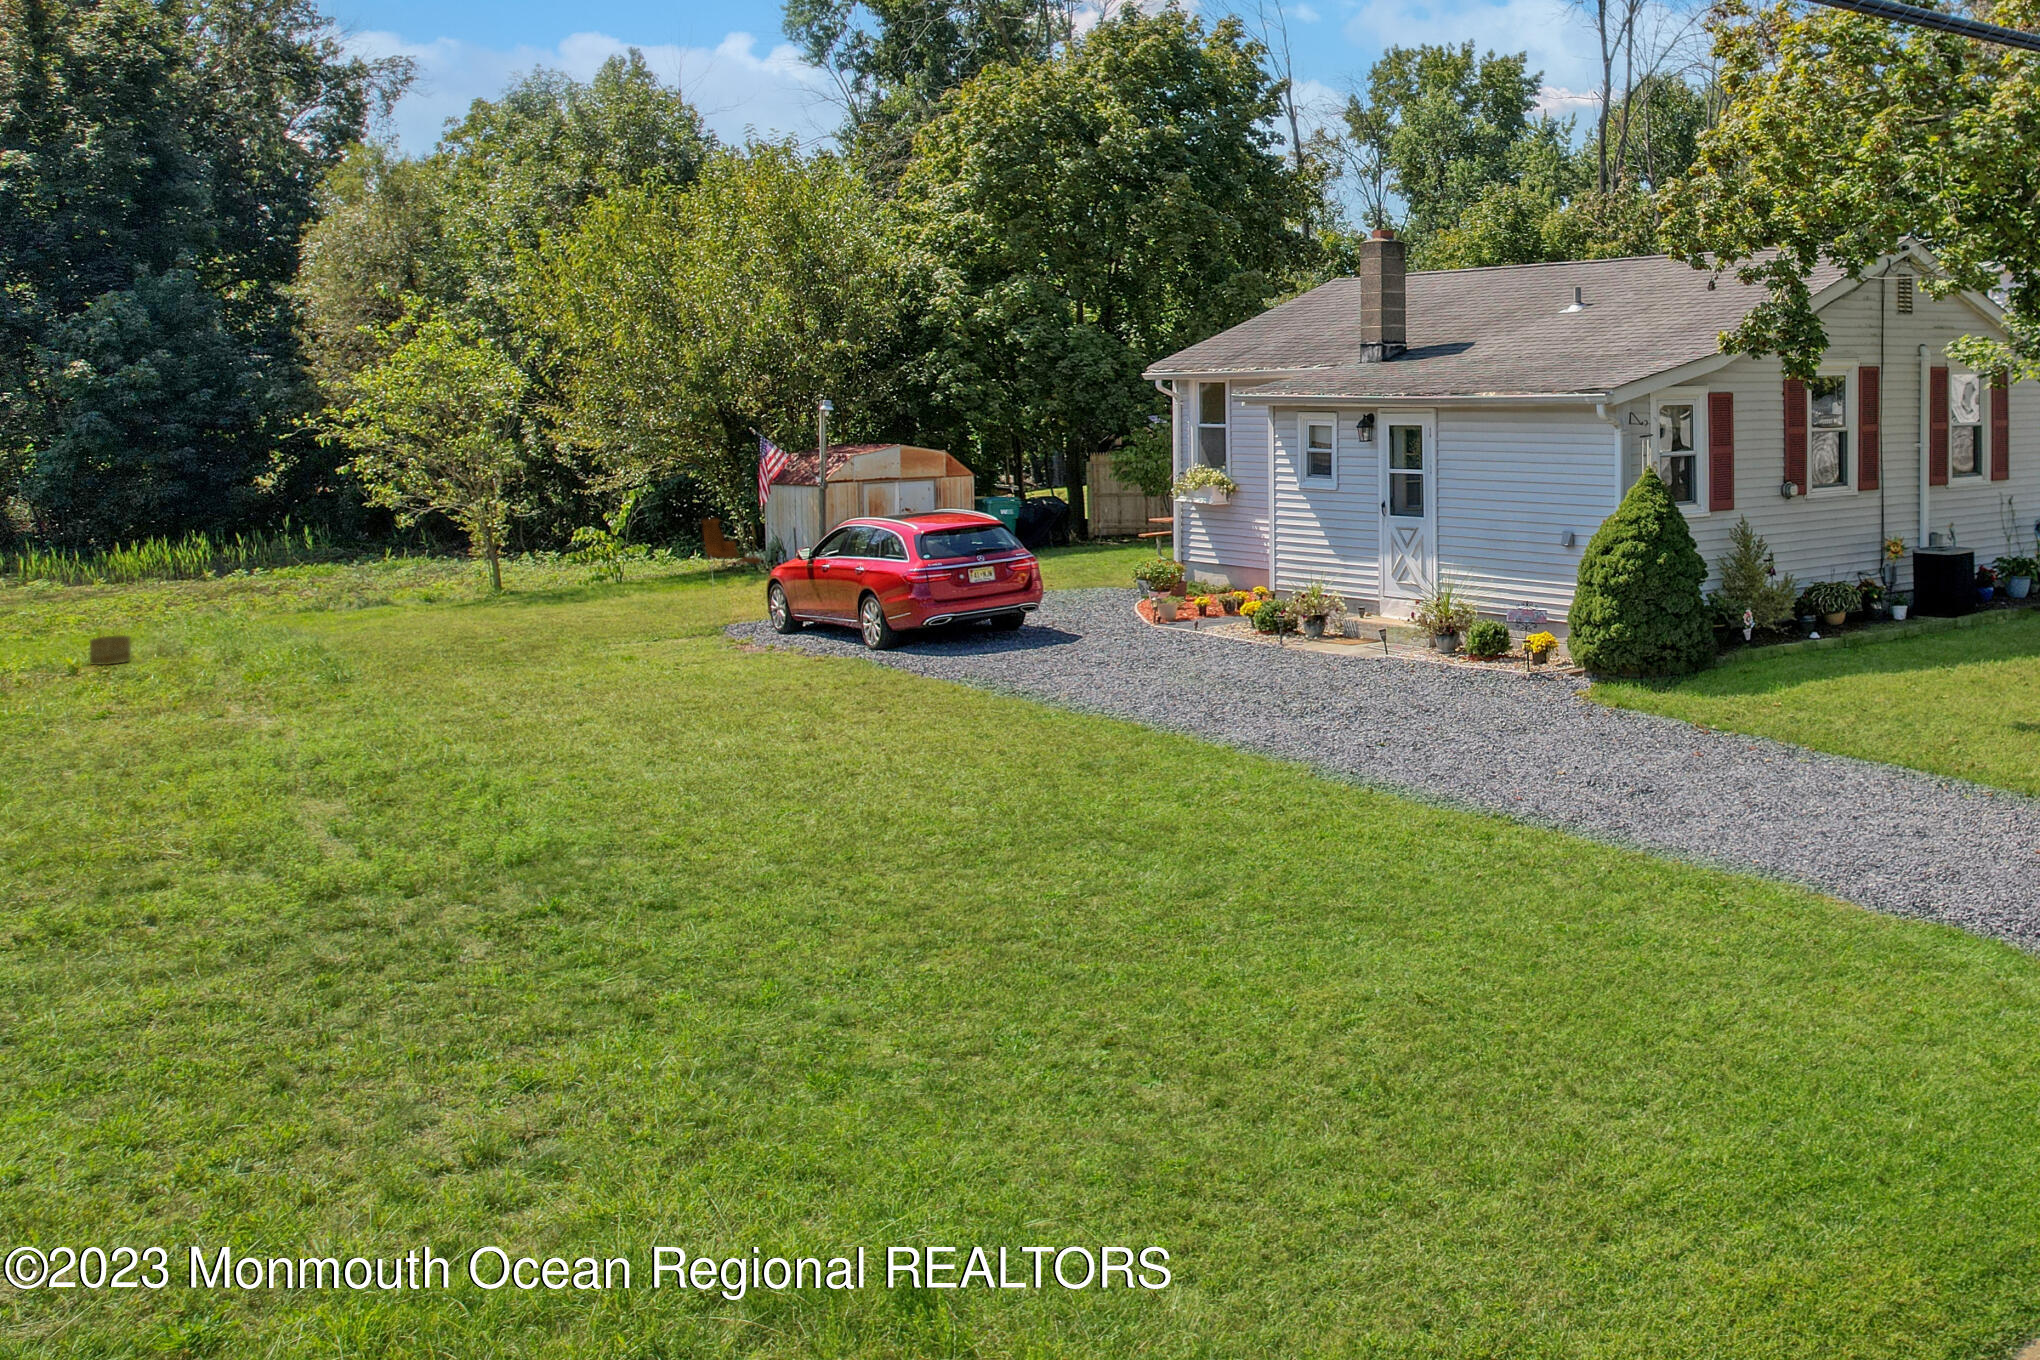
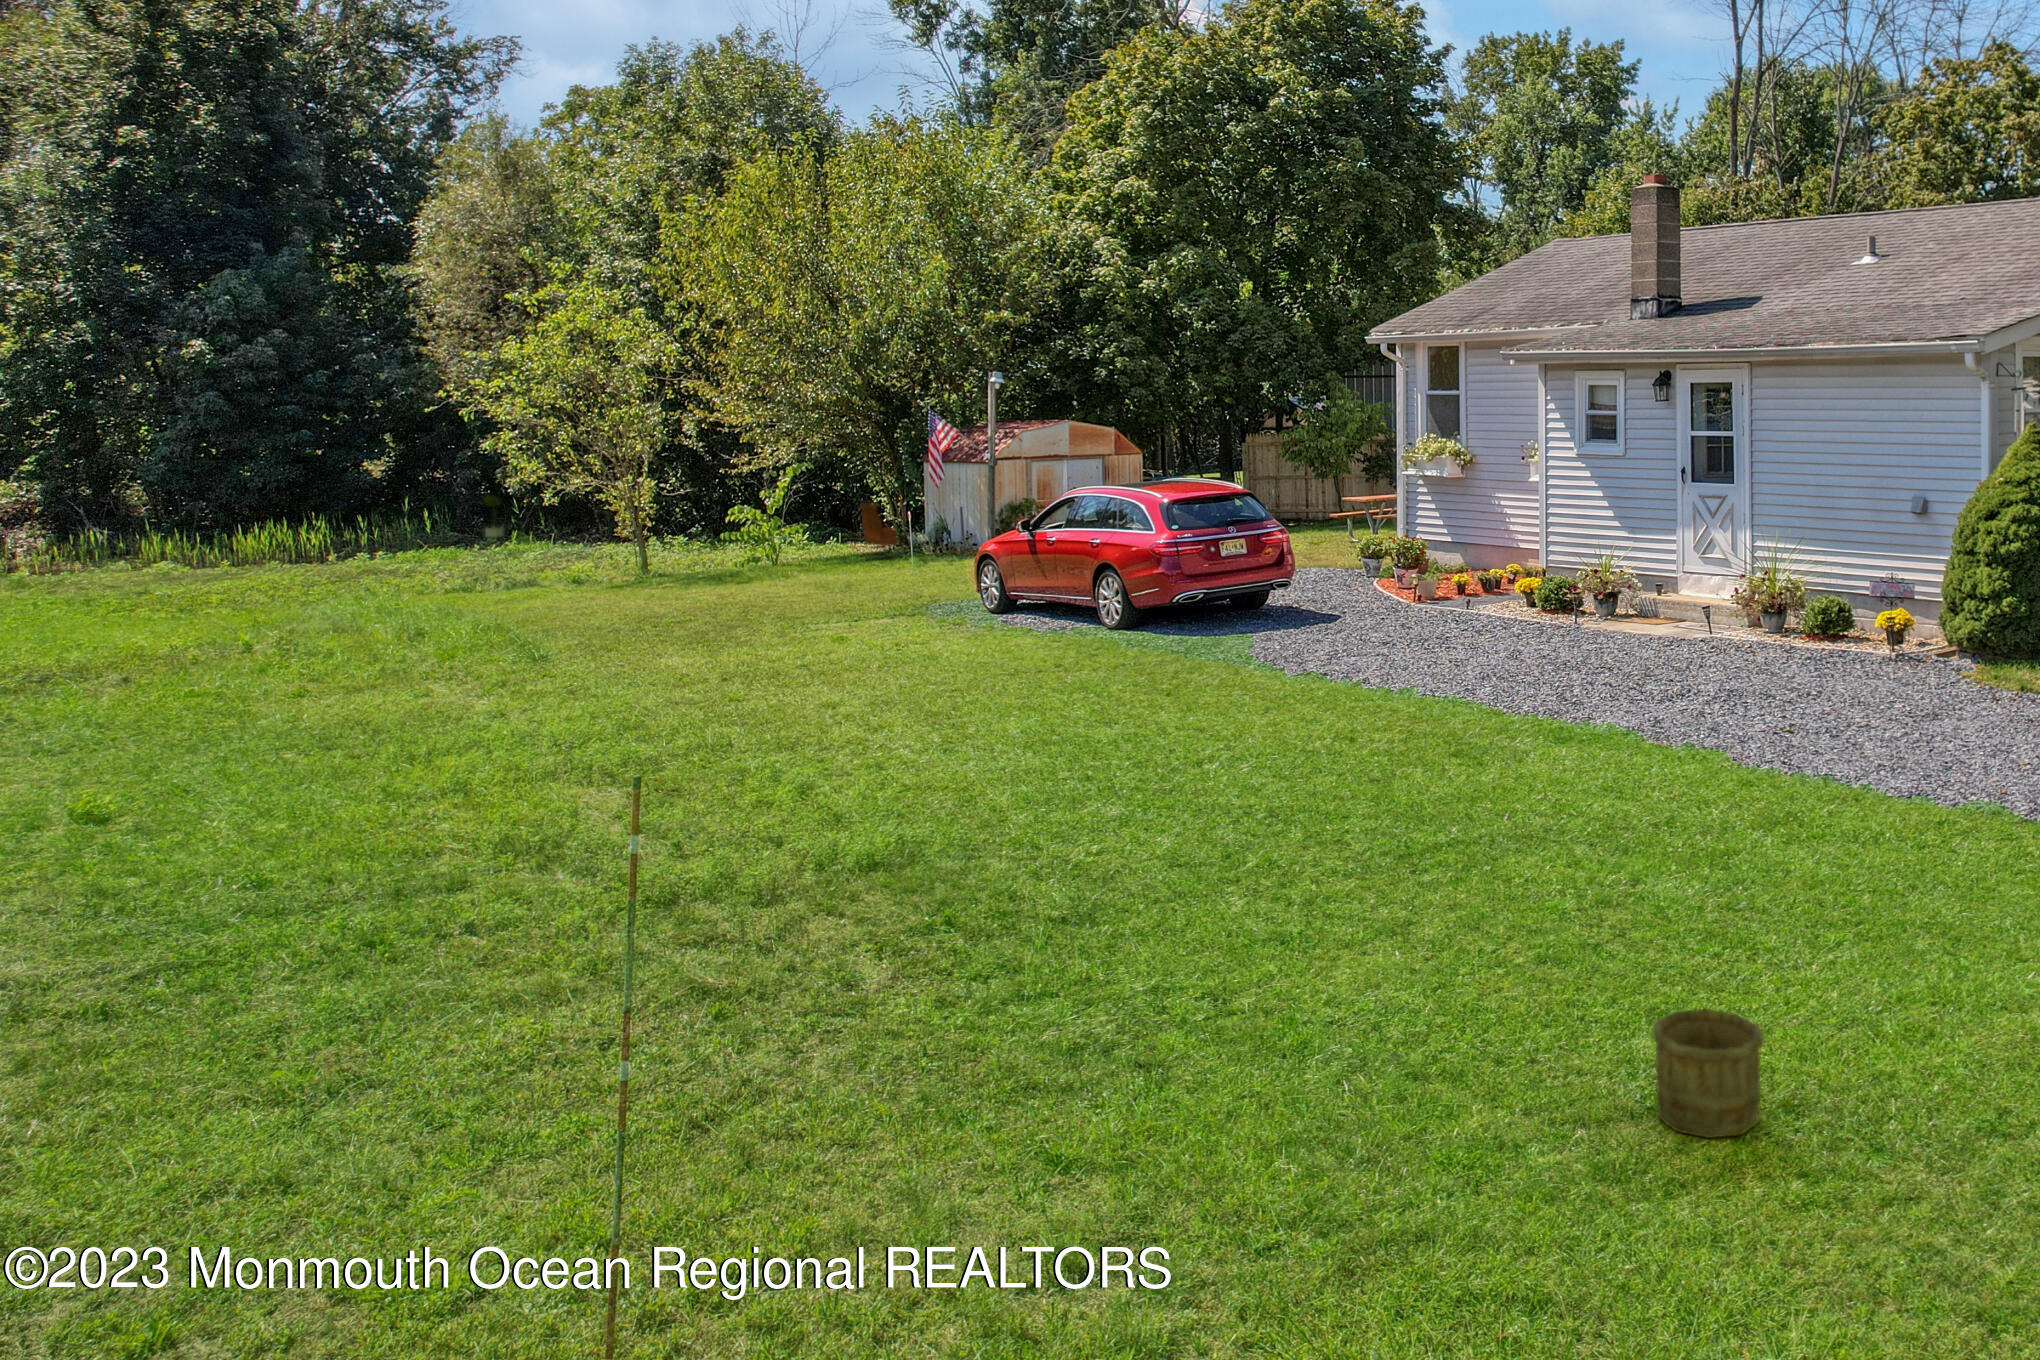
potted tree: none [360,506,380,546] -> present [483,496,503,537]
wooden bucket: present [89,635,131,665] -> present [1653,1009,1763,1138]

